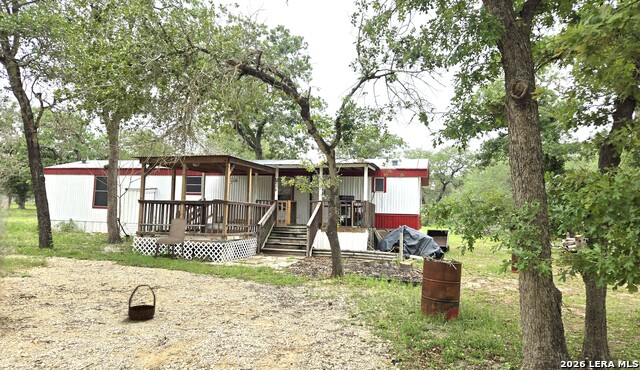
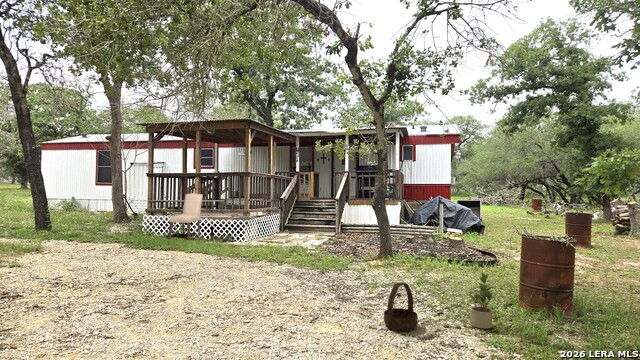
potted plant: none [369,284,388,325] -> present [469,273,496,328]
basket: present [128,285,156,320] -> present [384,282,418,331]

